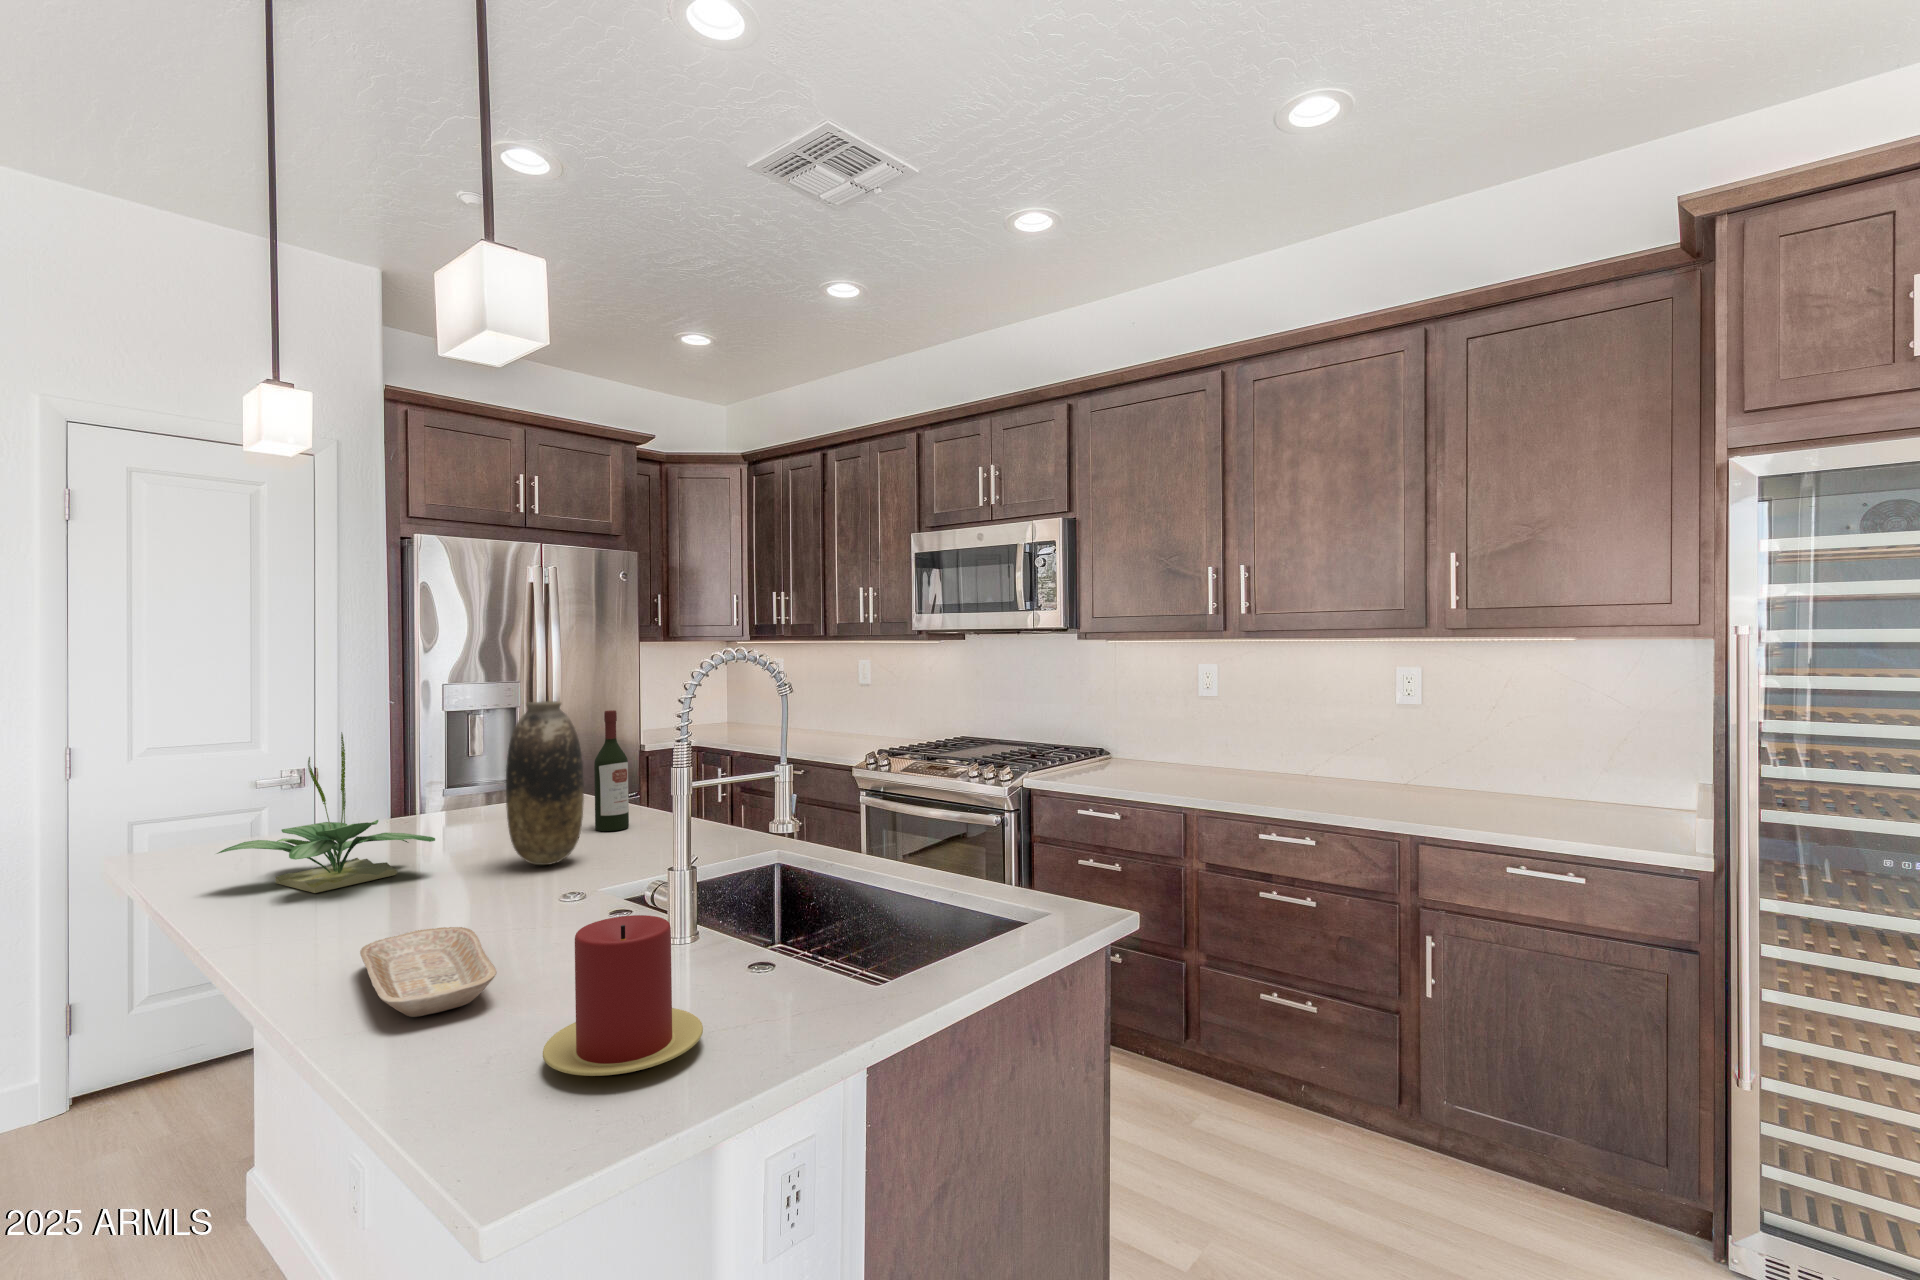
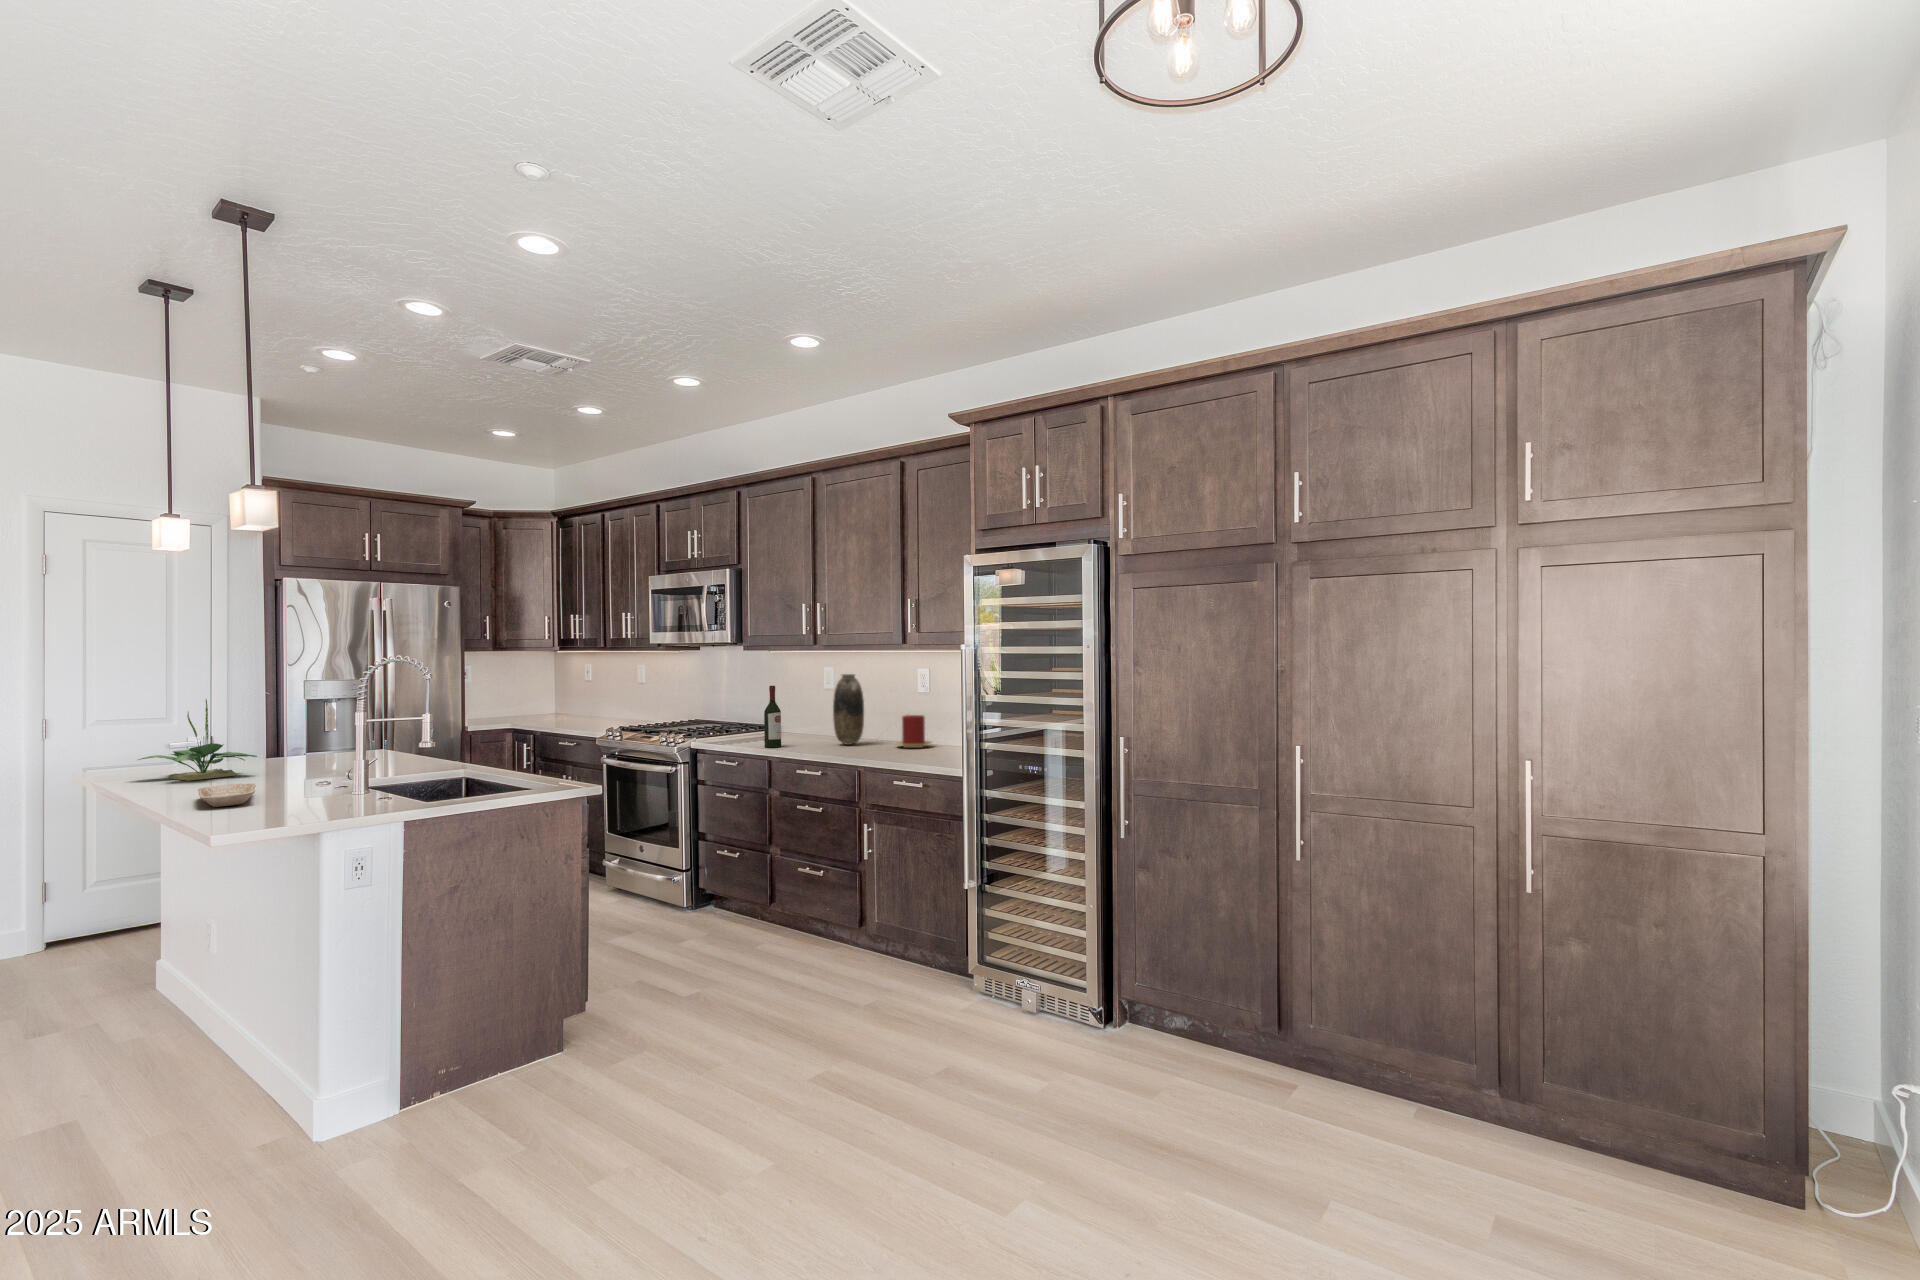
vase: present [506,701,584,865] -> present [833,674,864,745]
wine bottle: present [594,710,629,831] -> present [764,686,781,748]
candle: present [543,915,703,1076] -> present [896,715,931,748]

